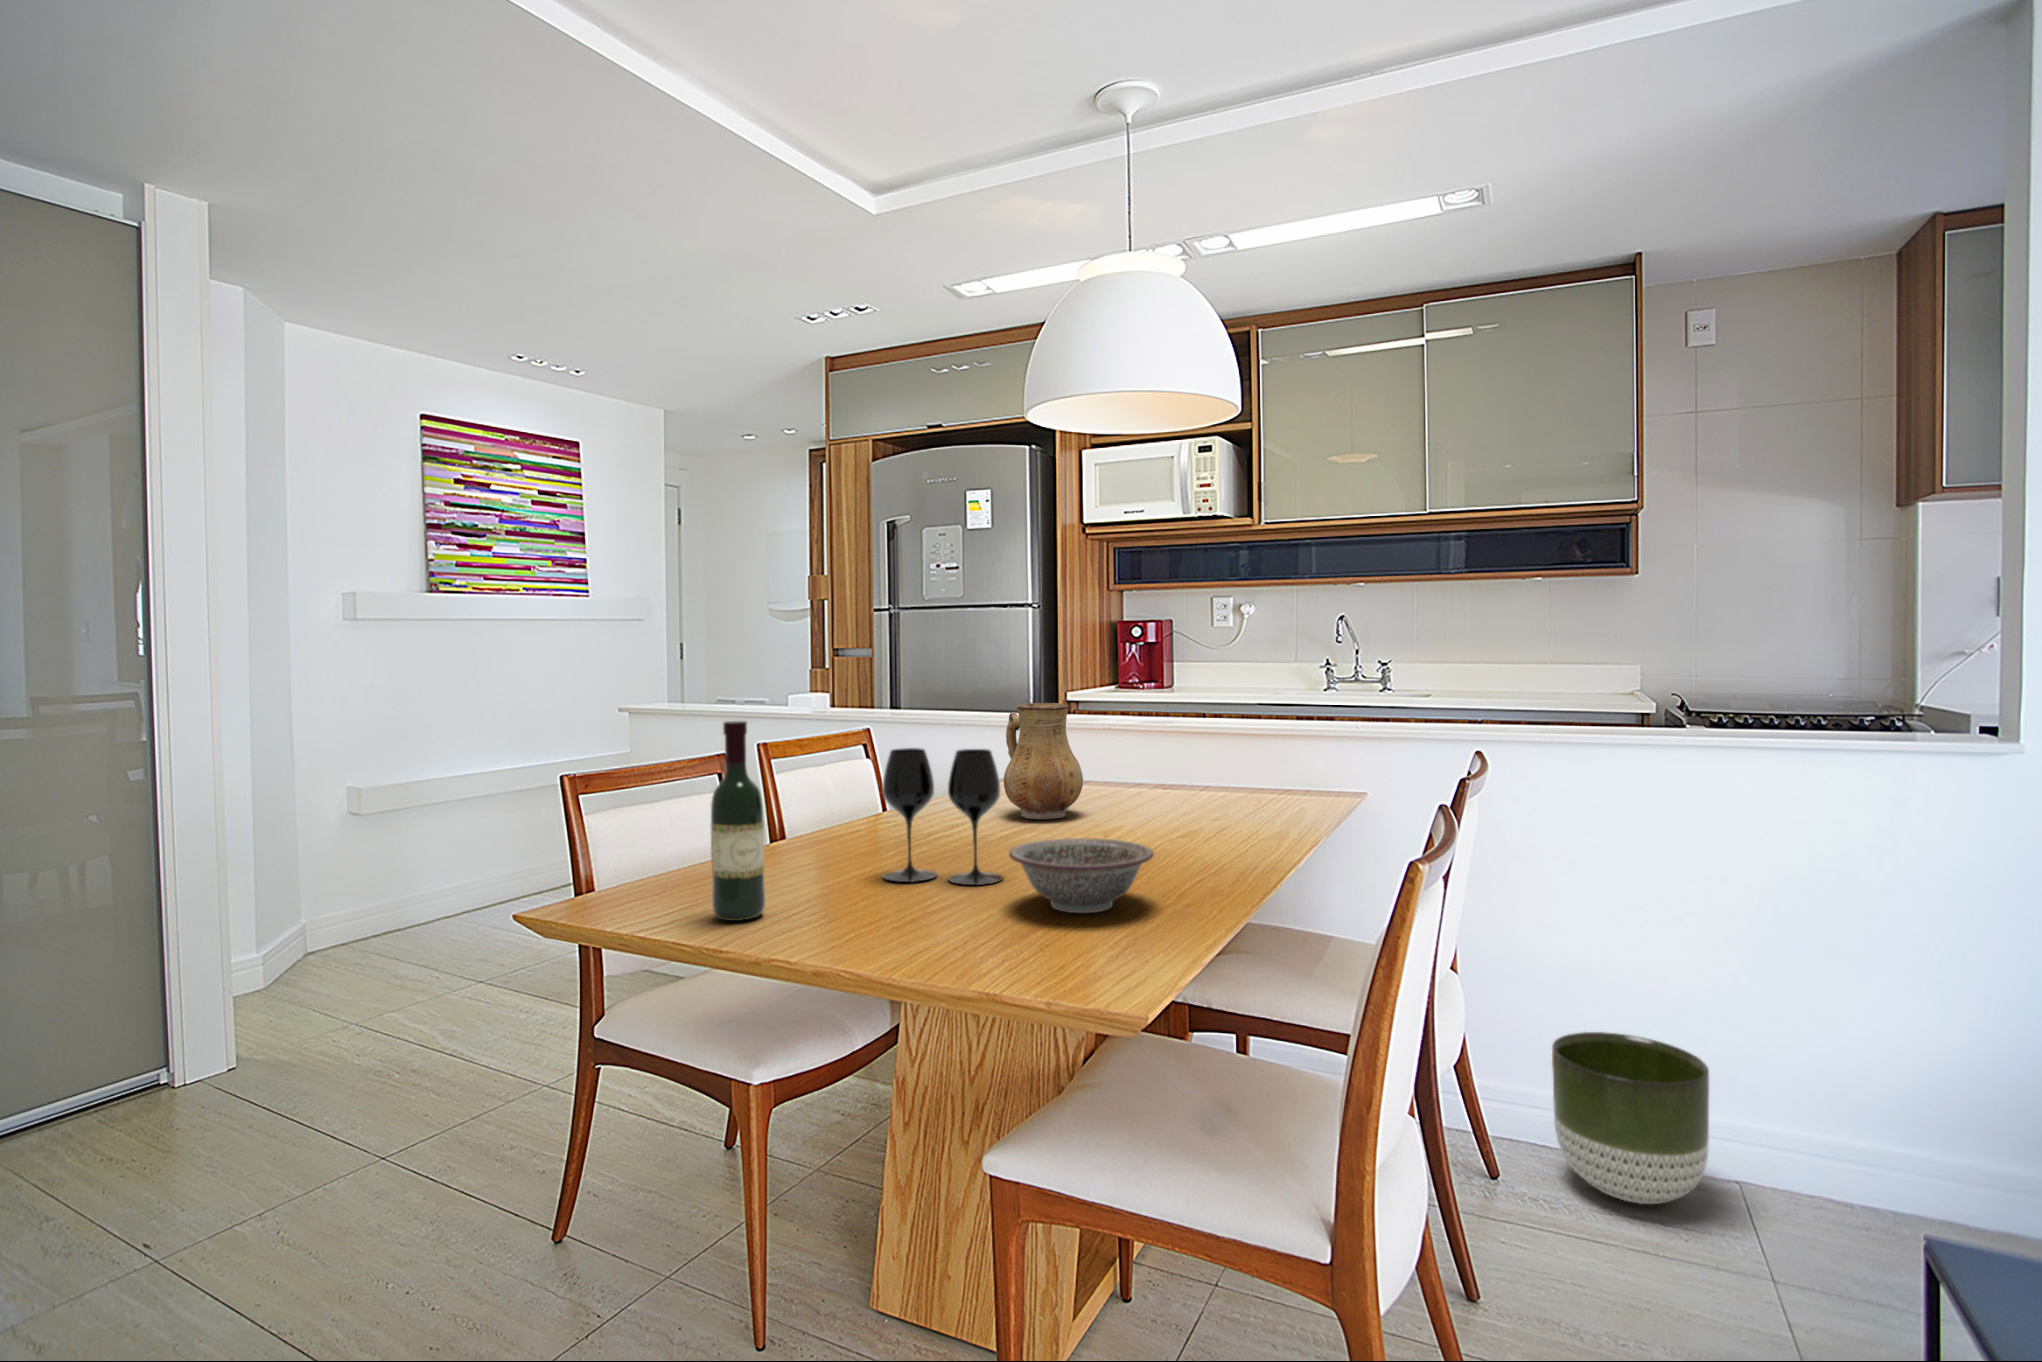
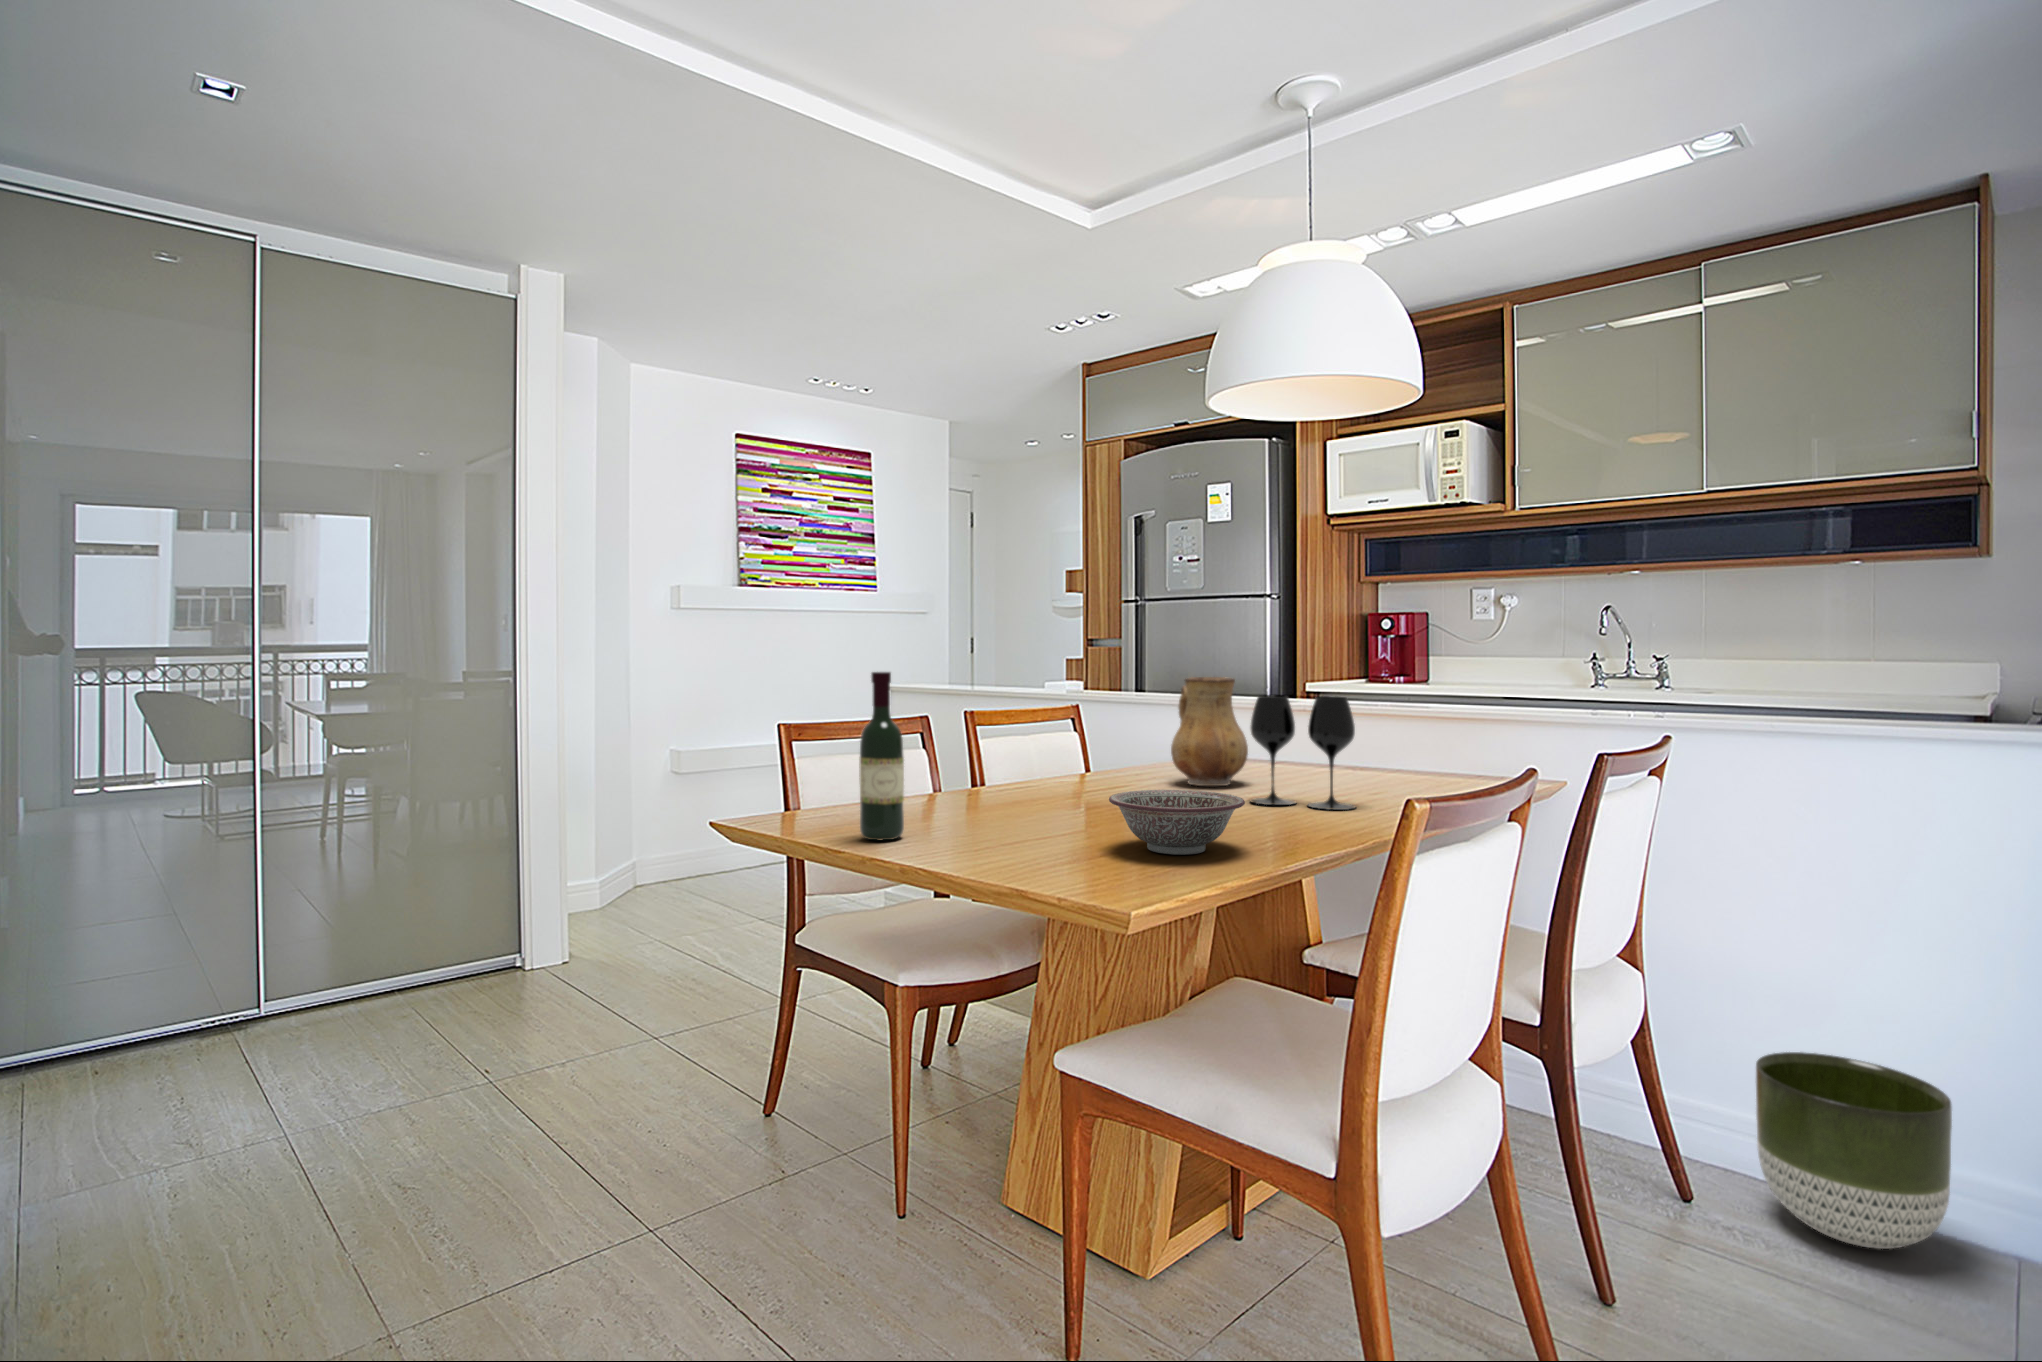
wine glass: present [883,748,1003,885] -> present [1250,695,1355,810]

